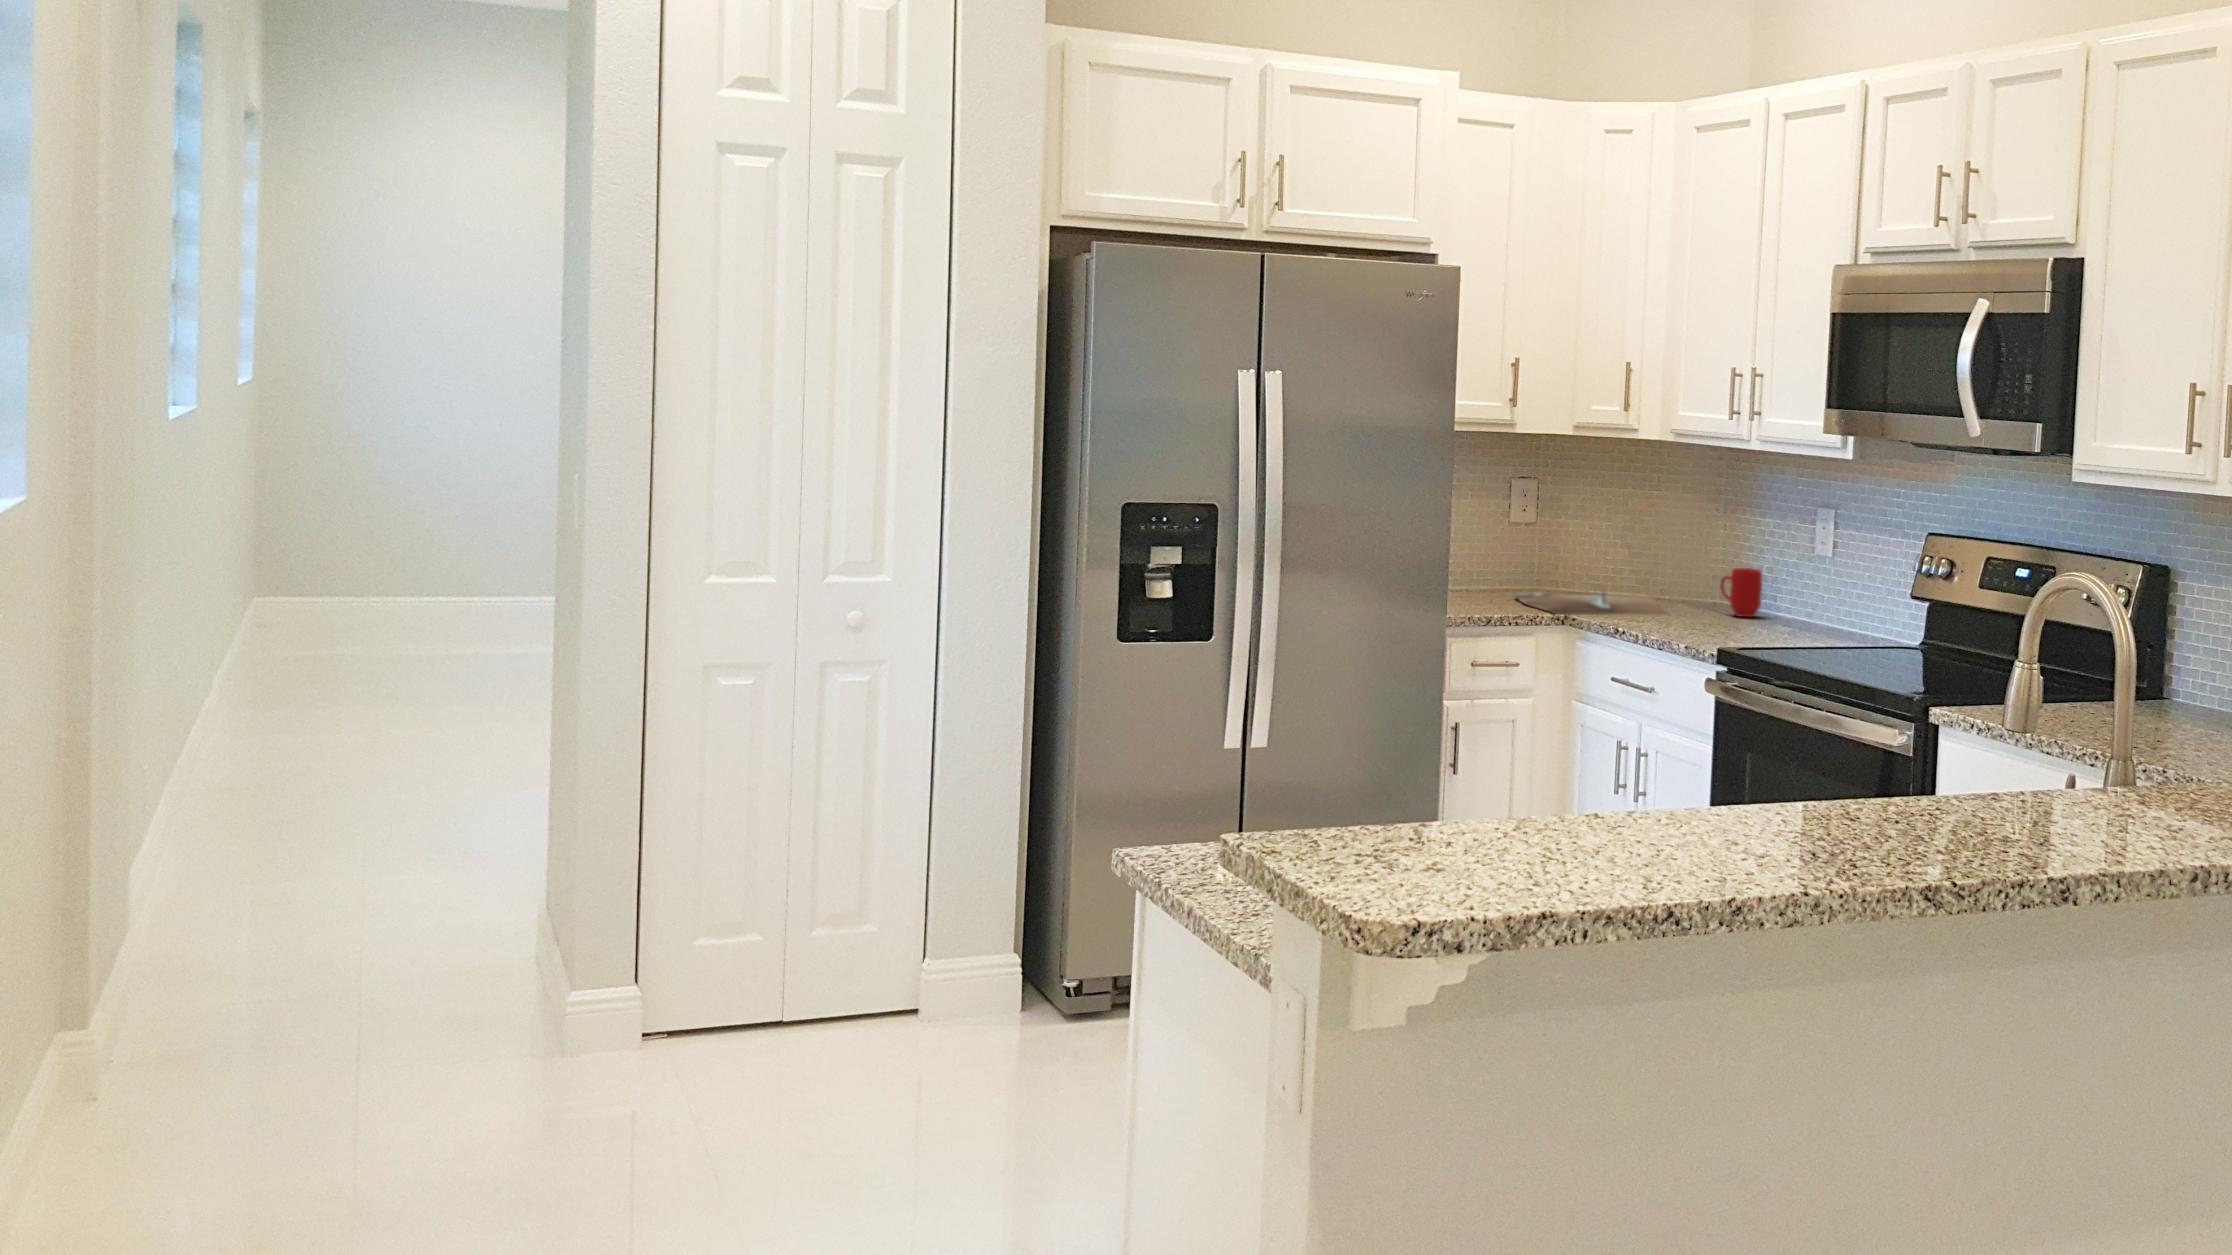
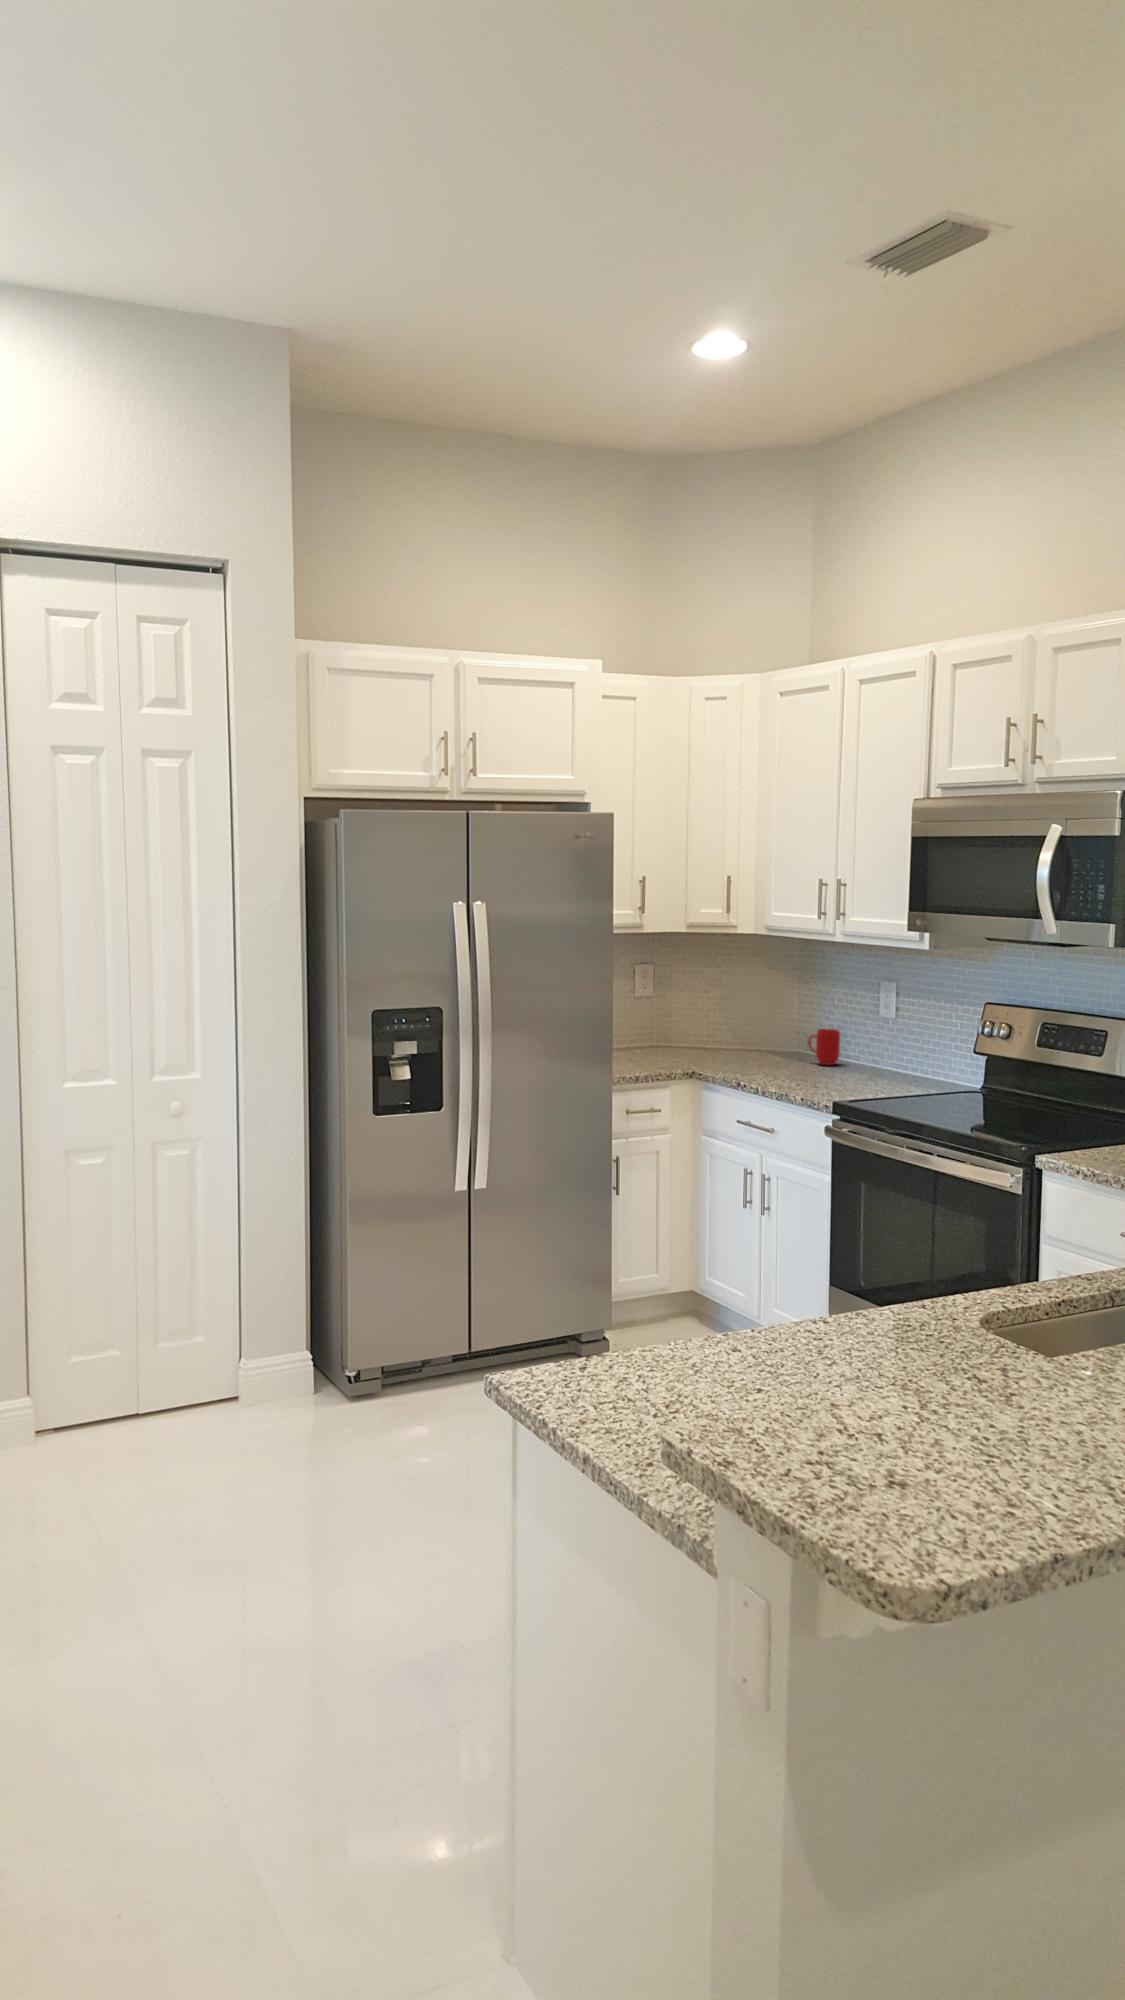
cutting board: present [1516,592,1666,615] -> none [653,1048,773,1070]

